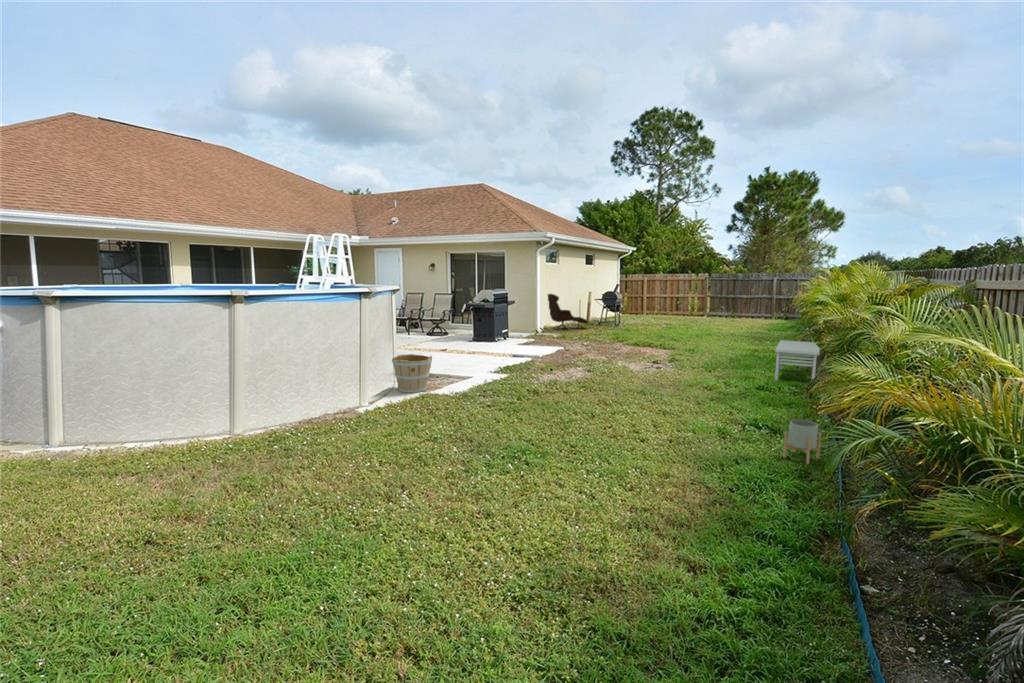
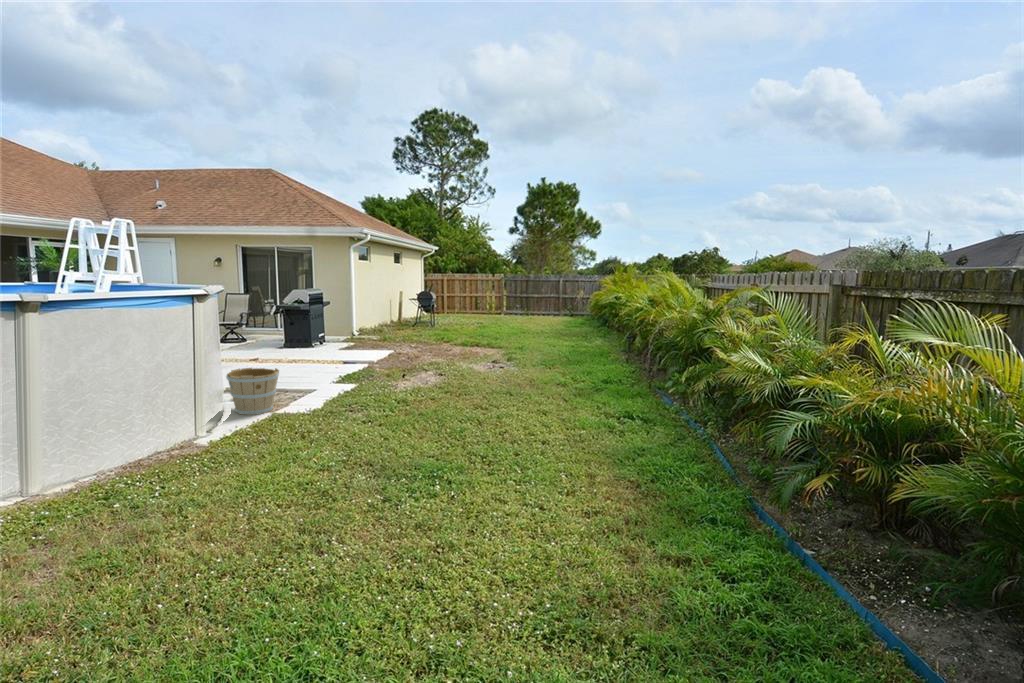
lounge chair: present [548,294,588,330] -> none [360,294,404,332]
storage bench: present [775,340,820,380] -> none [607,335,648,374]
planter: present [783,419,822,464] -> none [674,407,703,446]

